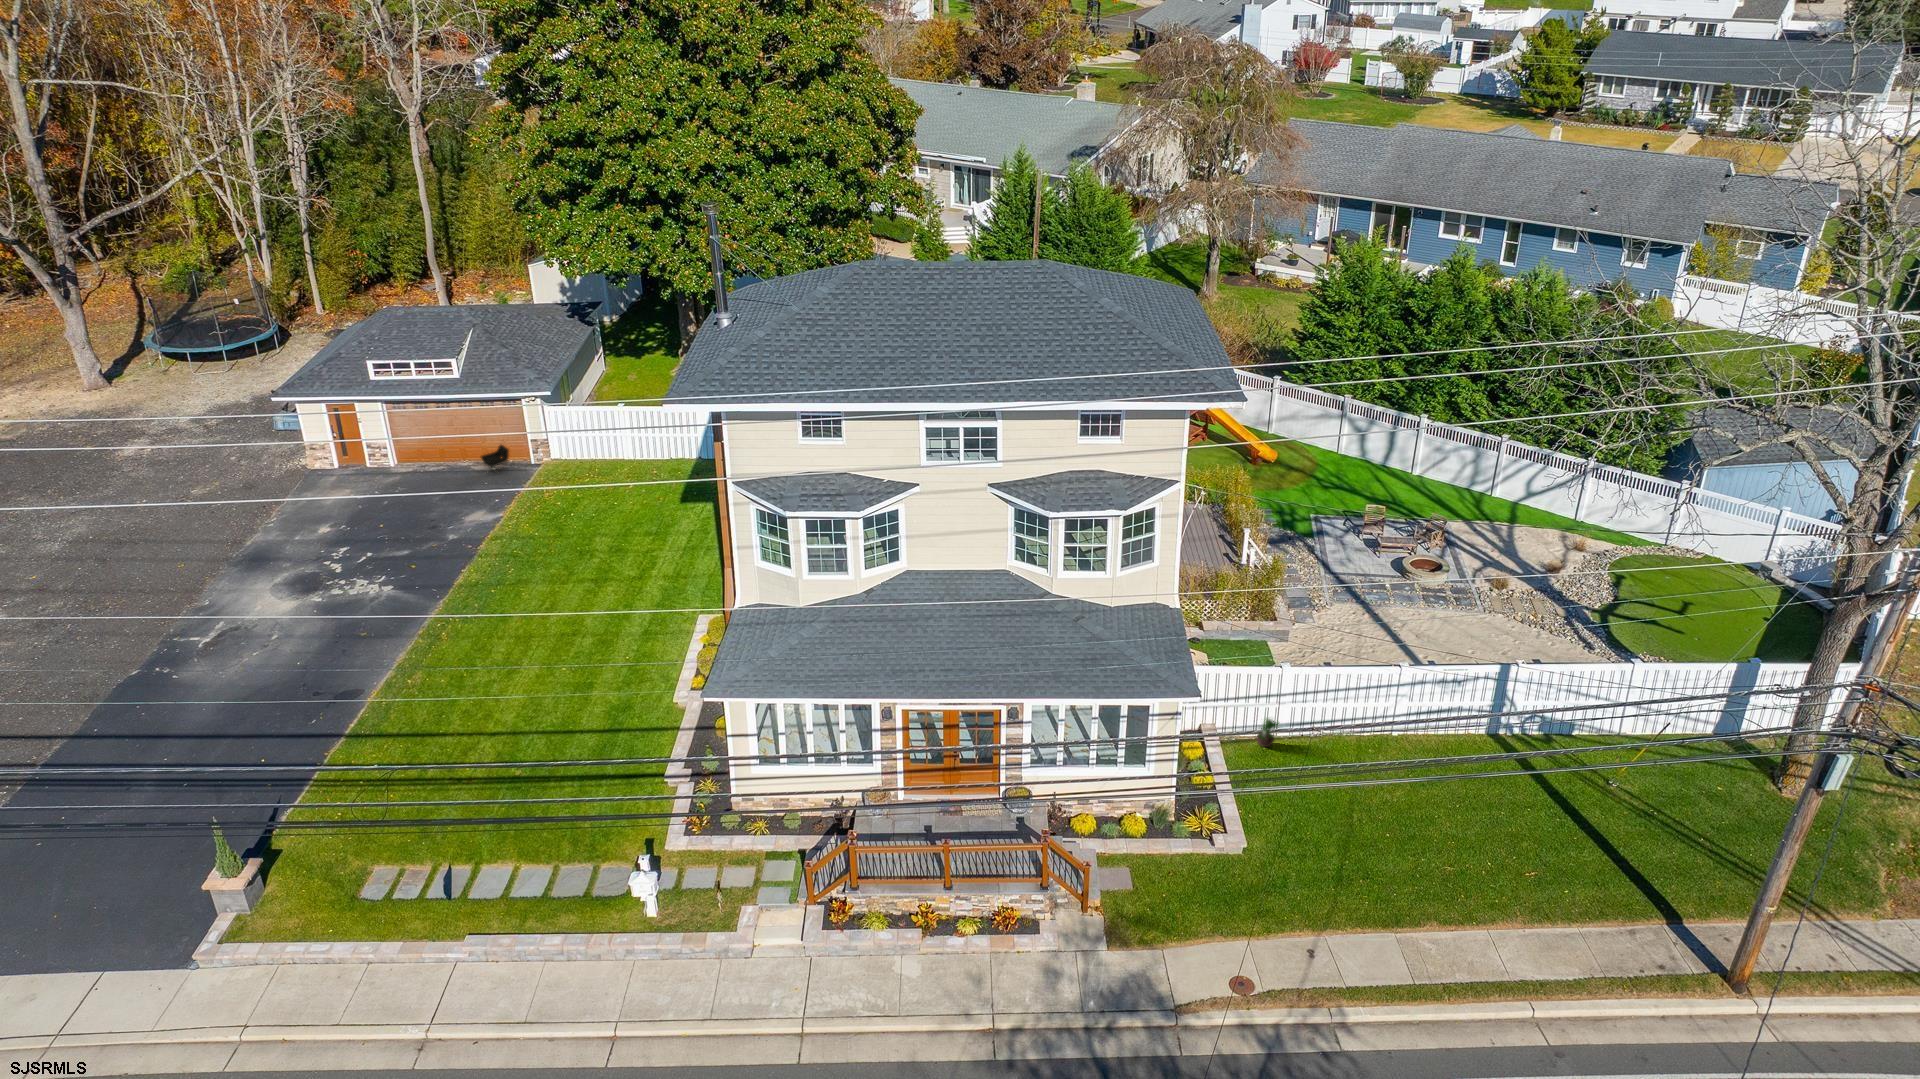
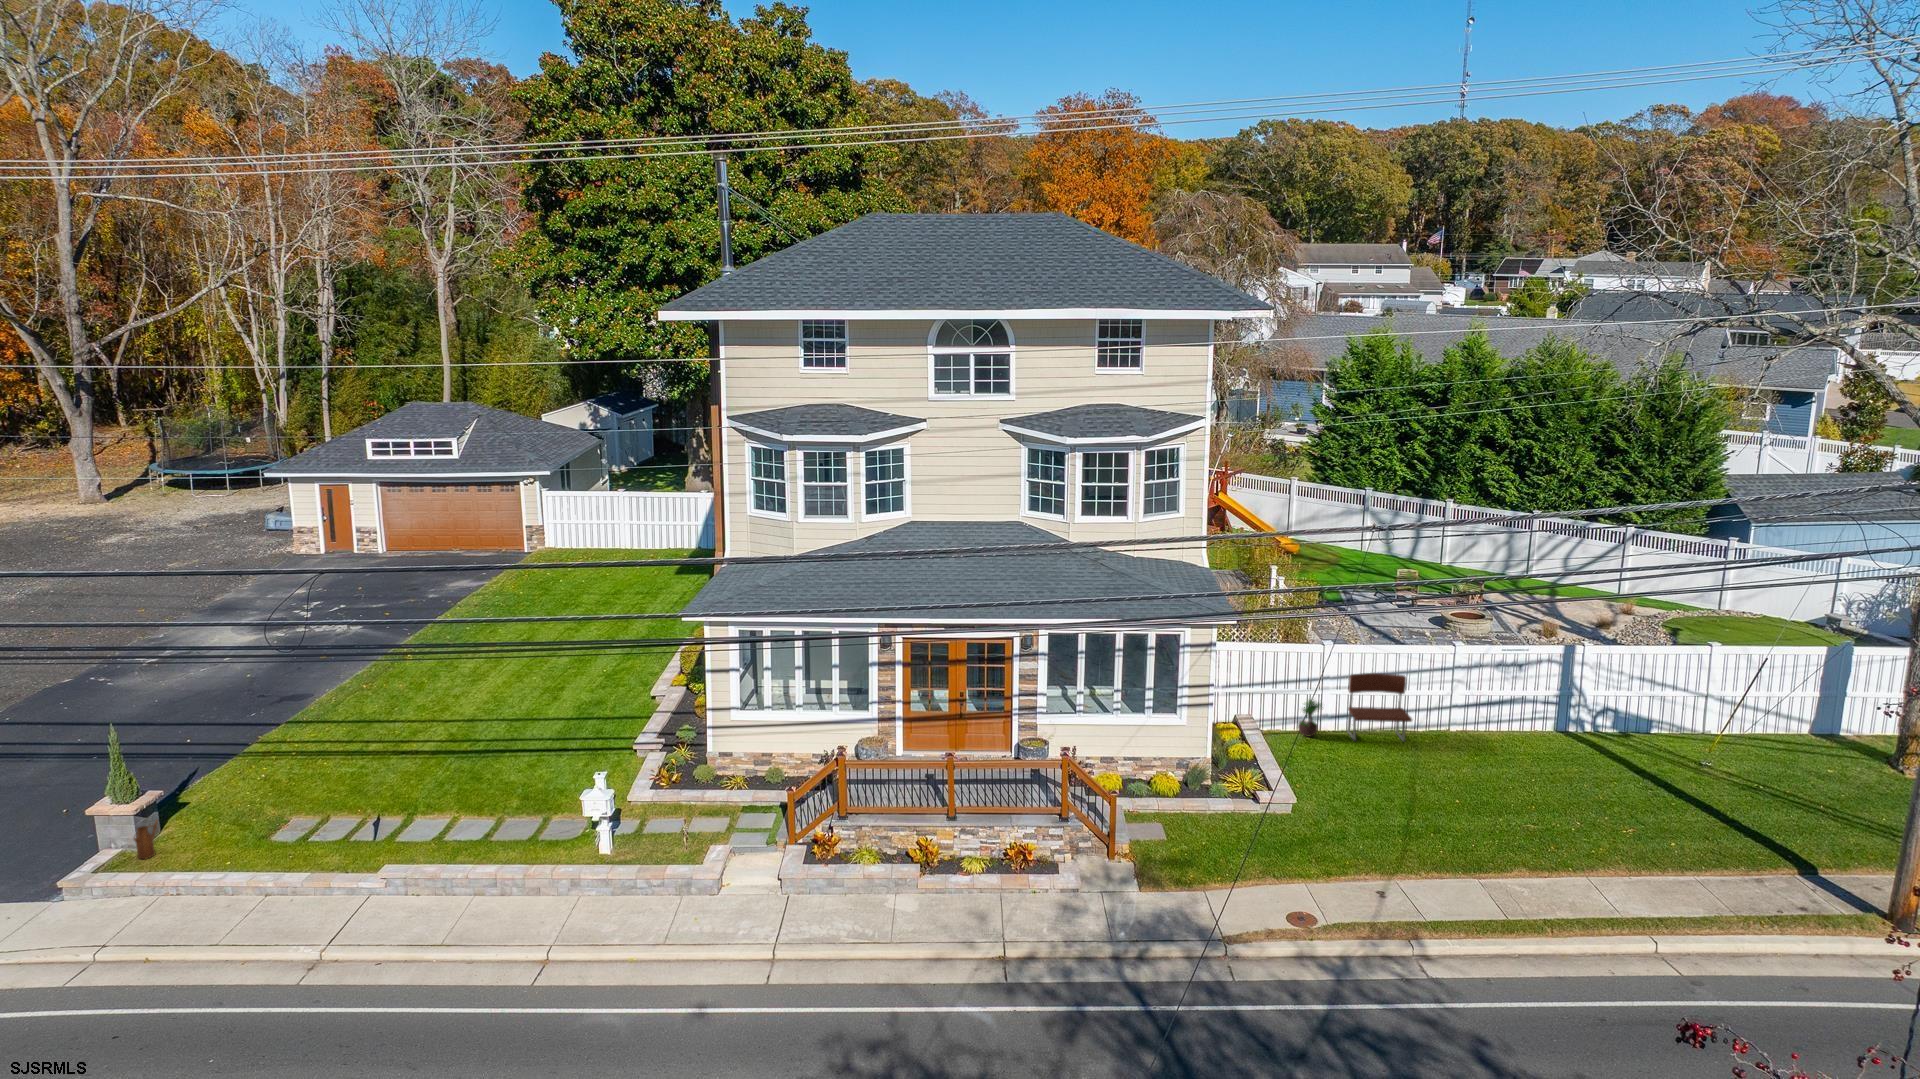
lounge chair: present [481,445,509,470] -> none [473,528,503,555]
bench: none [1300,693,1358,753] -> present [1347,673,1412,741]
watering can: none [249,888,269,924] -> present [133,820,158,859]

